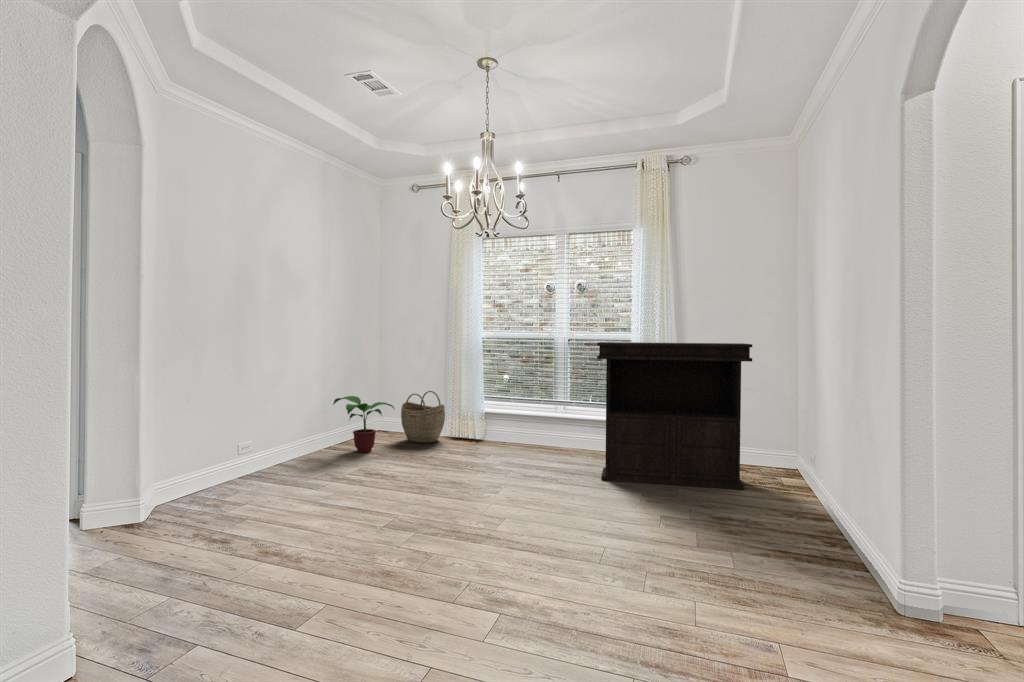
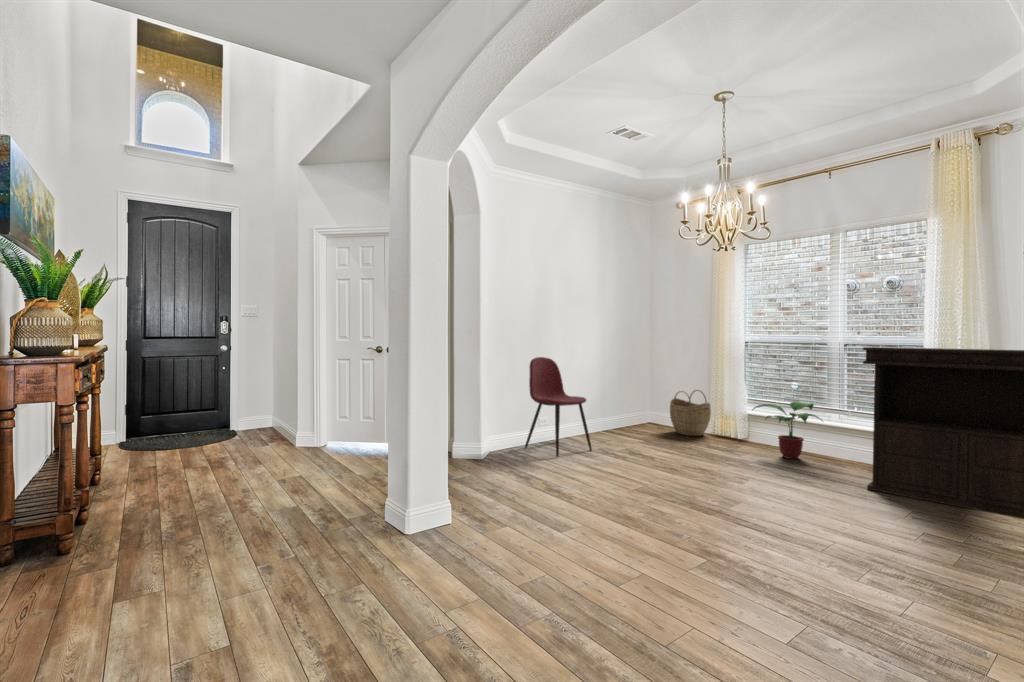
dining chair: none [216,362,315,497] -> present [525,357,592,457]
potted plant: present [333,396,395,452] -> present [752,402,822,459]

